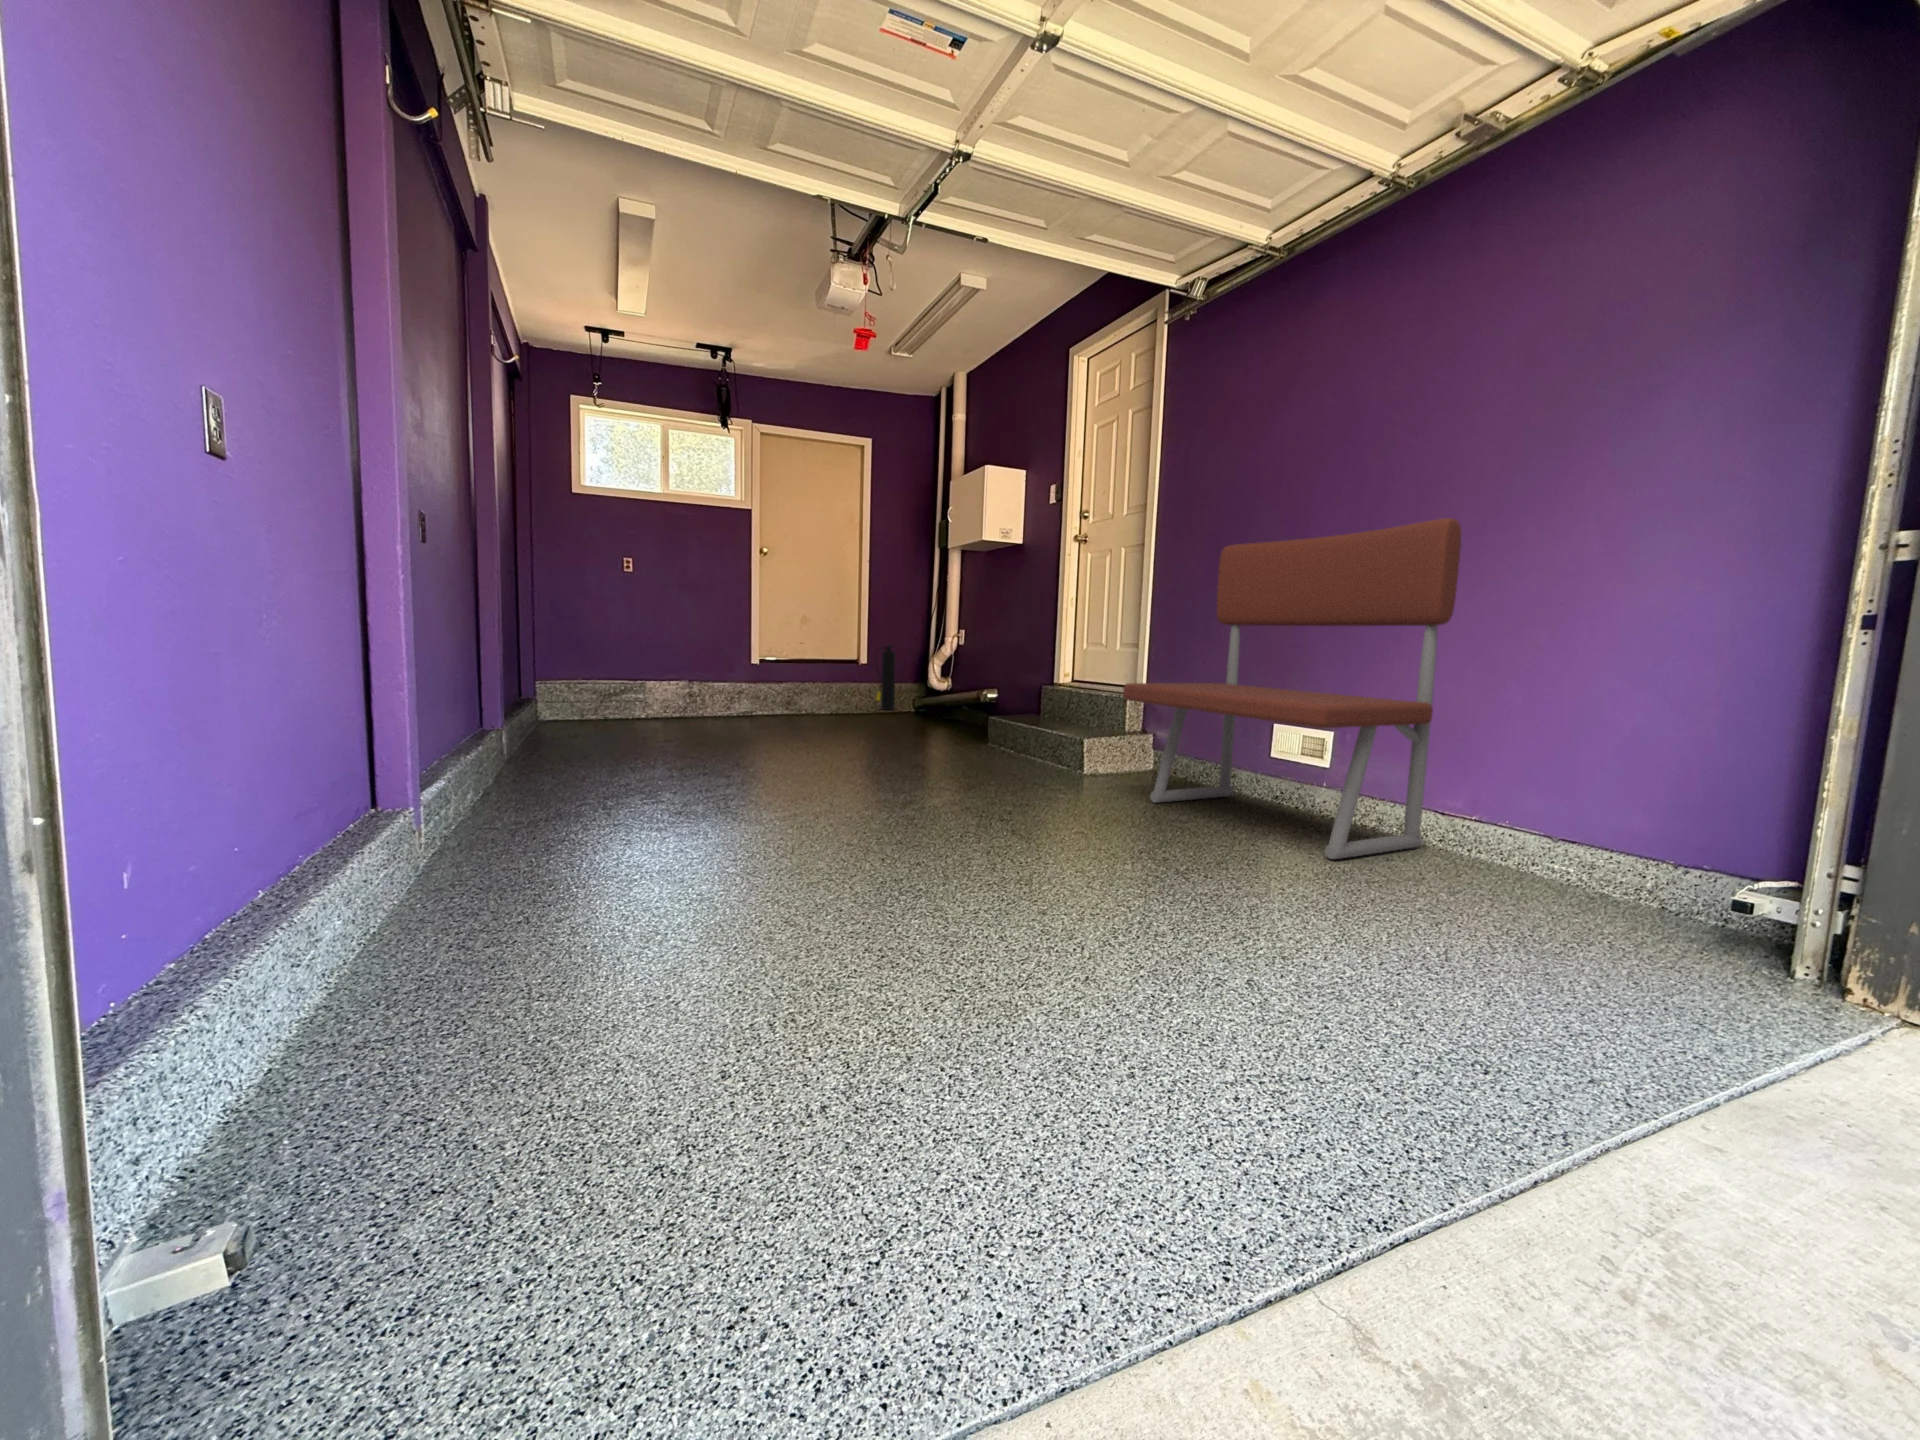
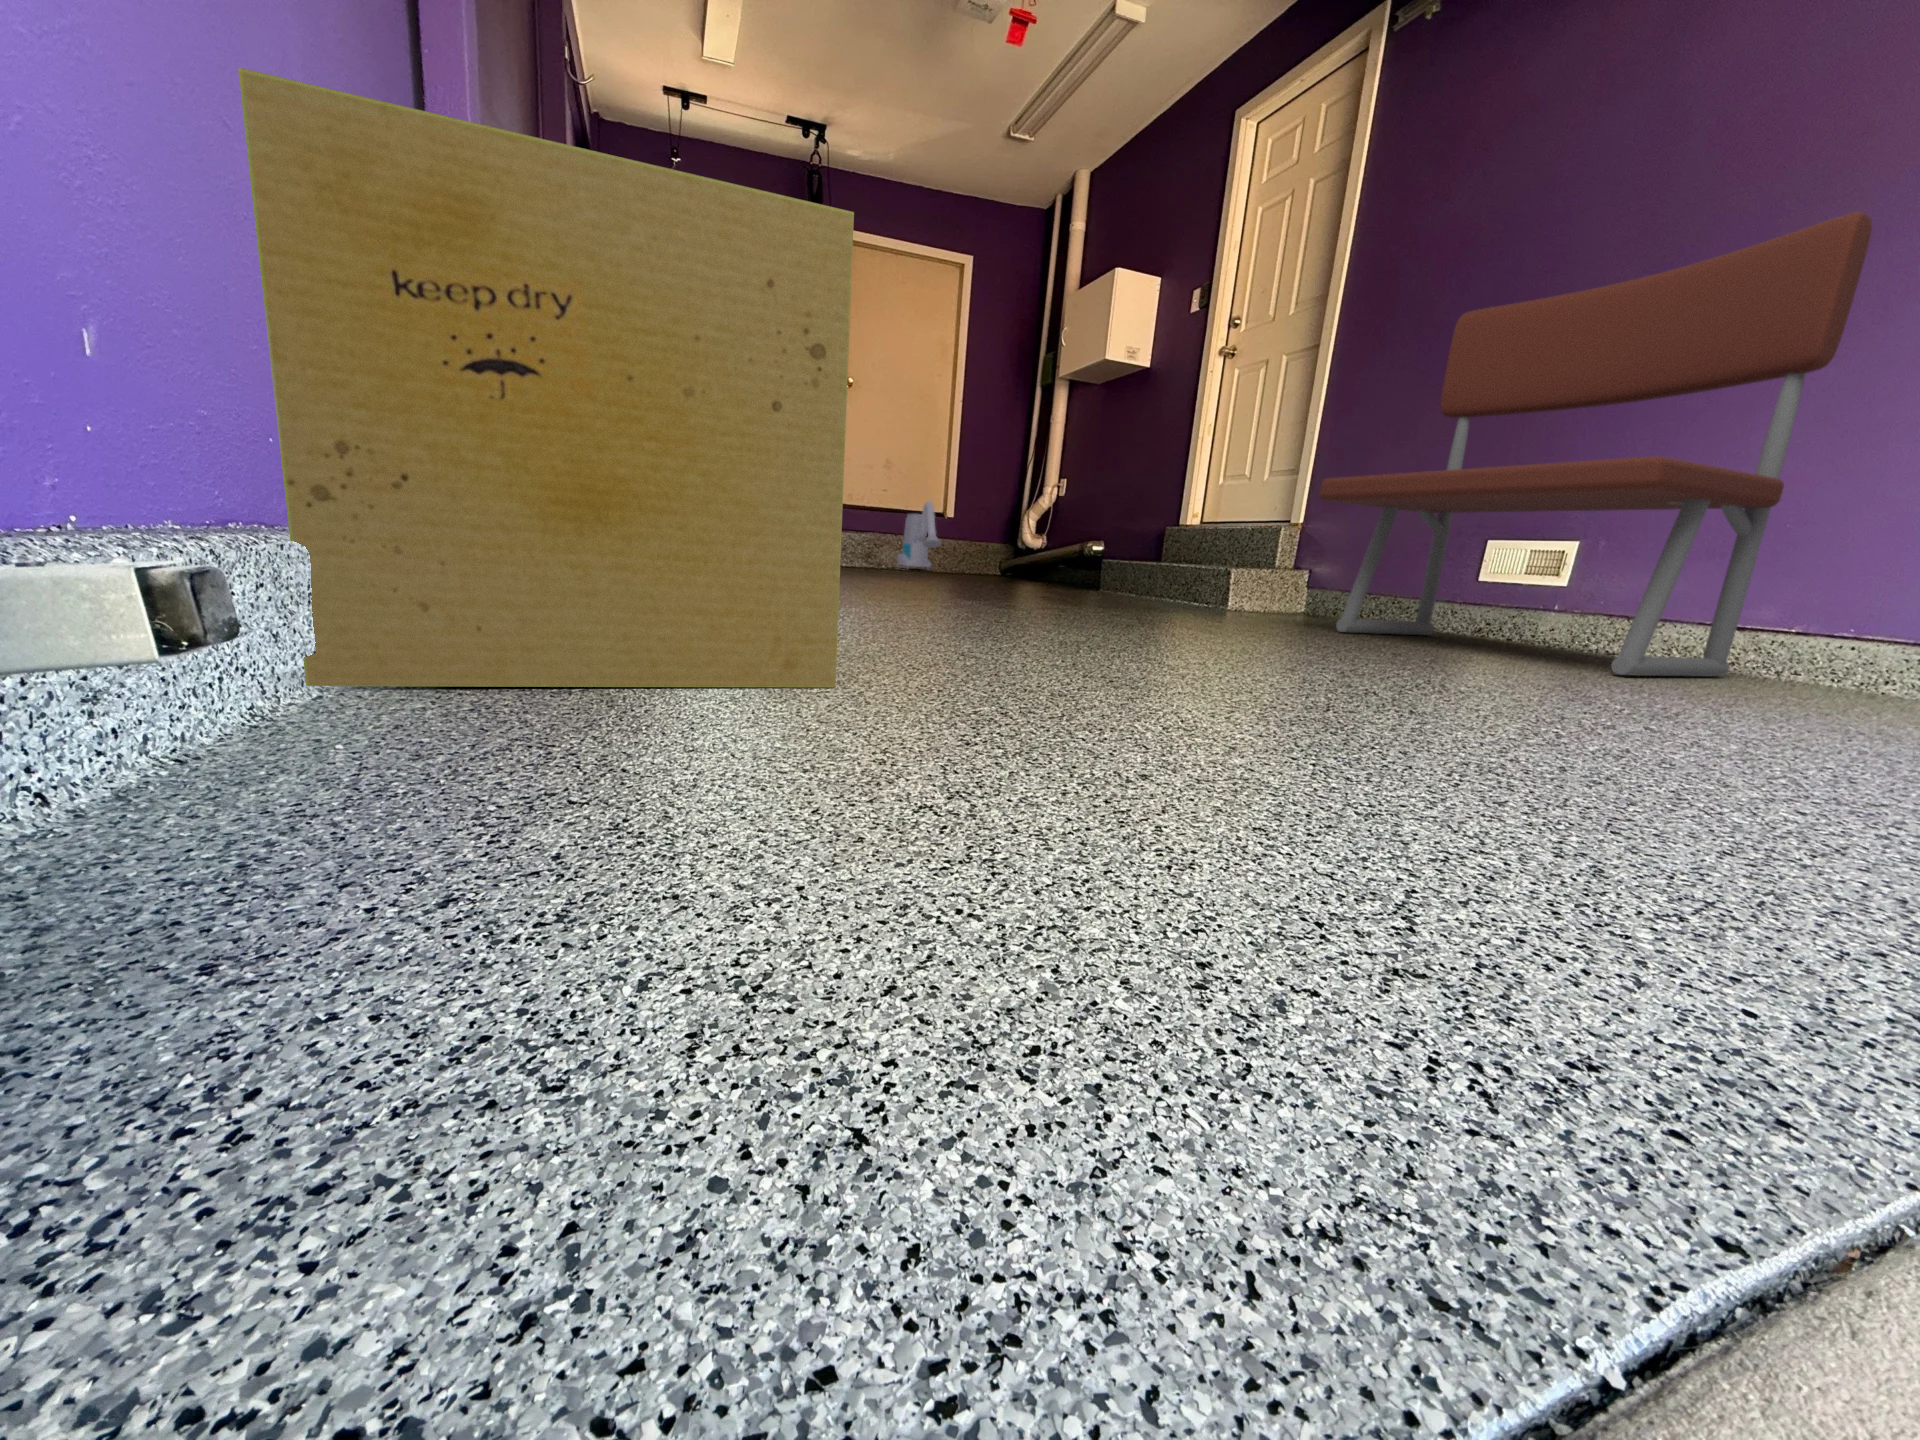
fire extinguisher: present [877,644,896,710] -> none [962,496,994,573]
vacuum cleaner: none [816,654,853,713] -> present [897,501,942,570]
cardboard box: none [234,662,666,1054] -> present [238,67,854,687]

